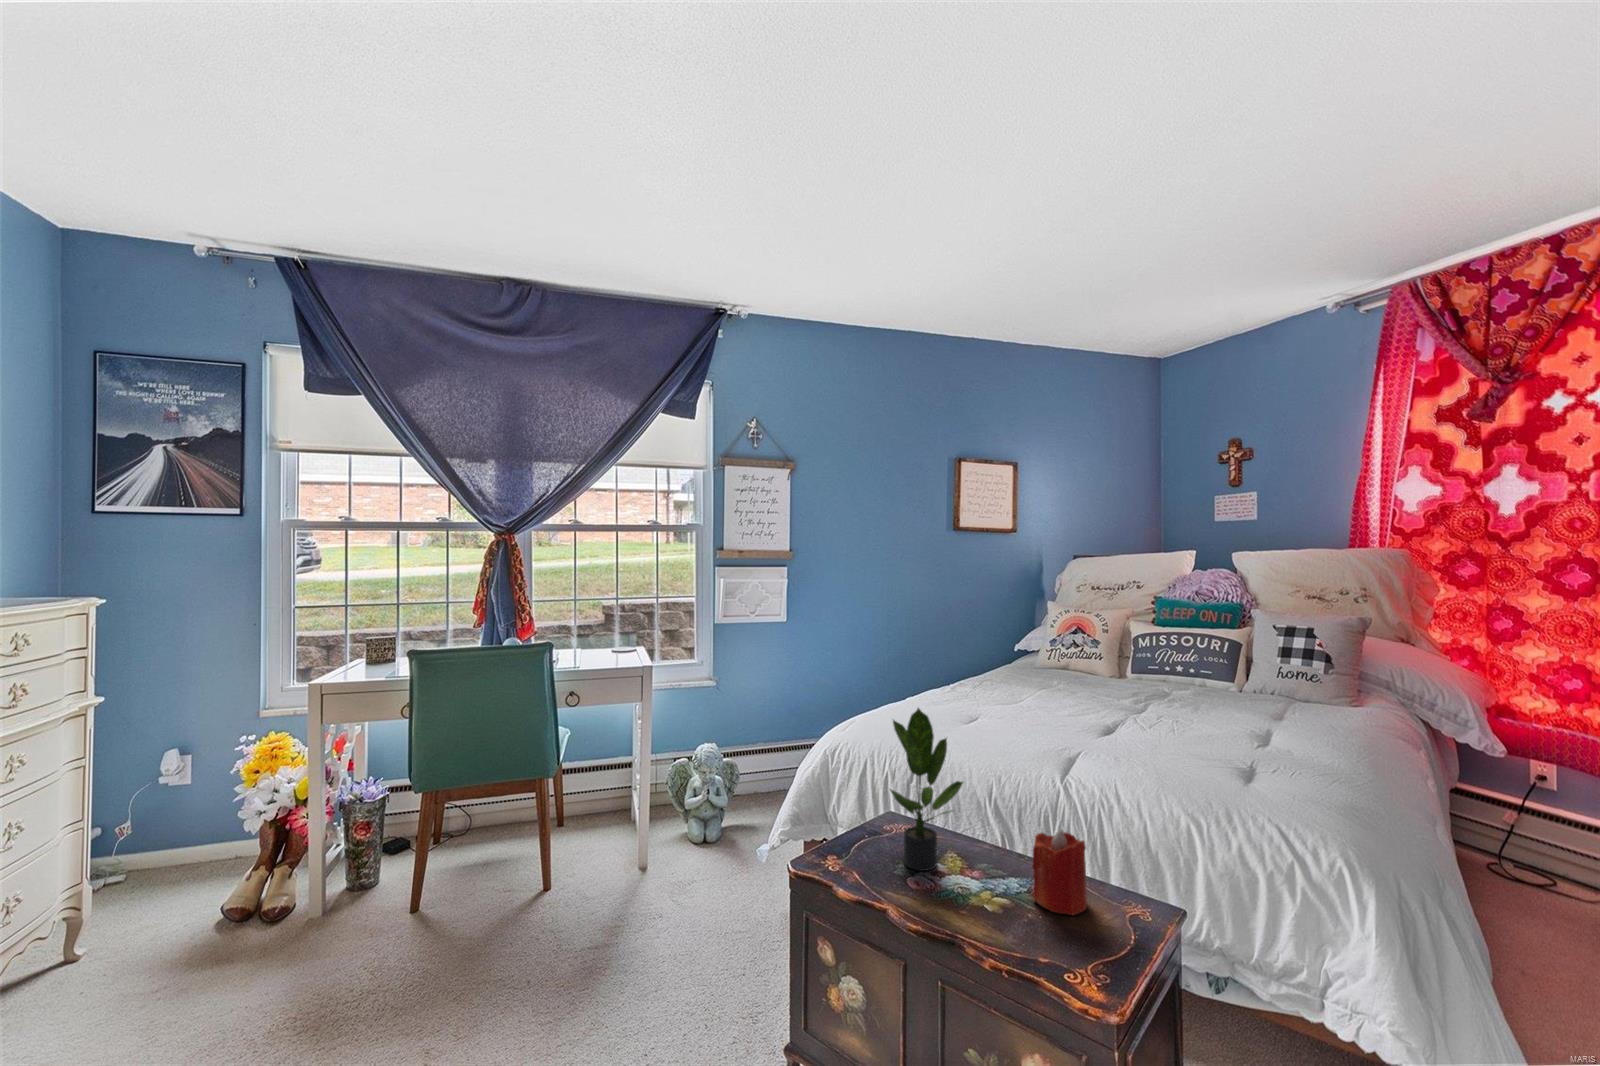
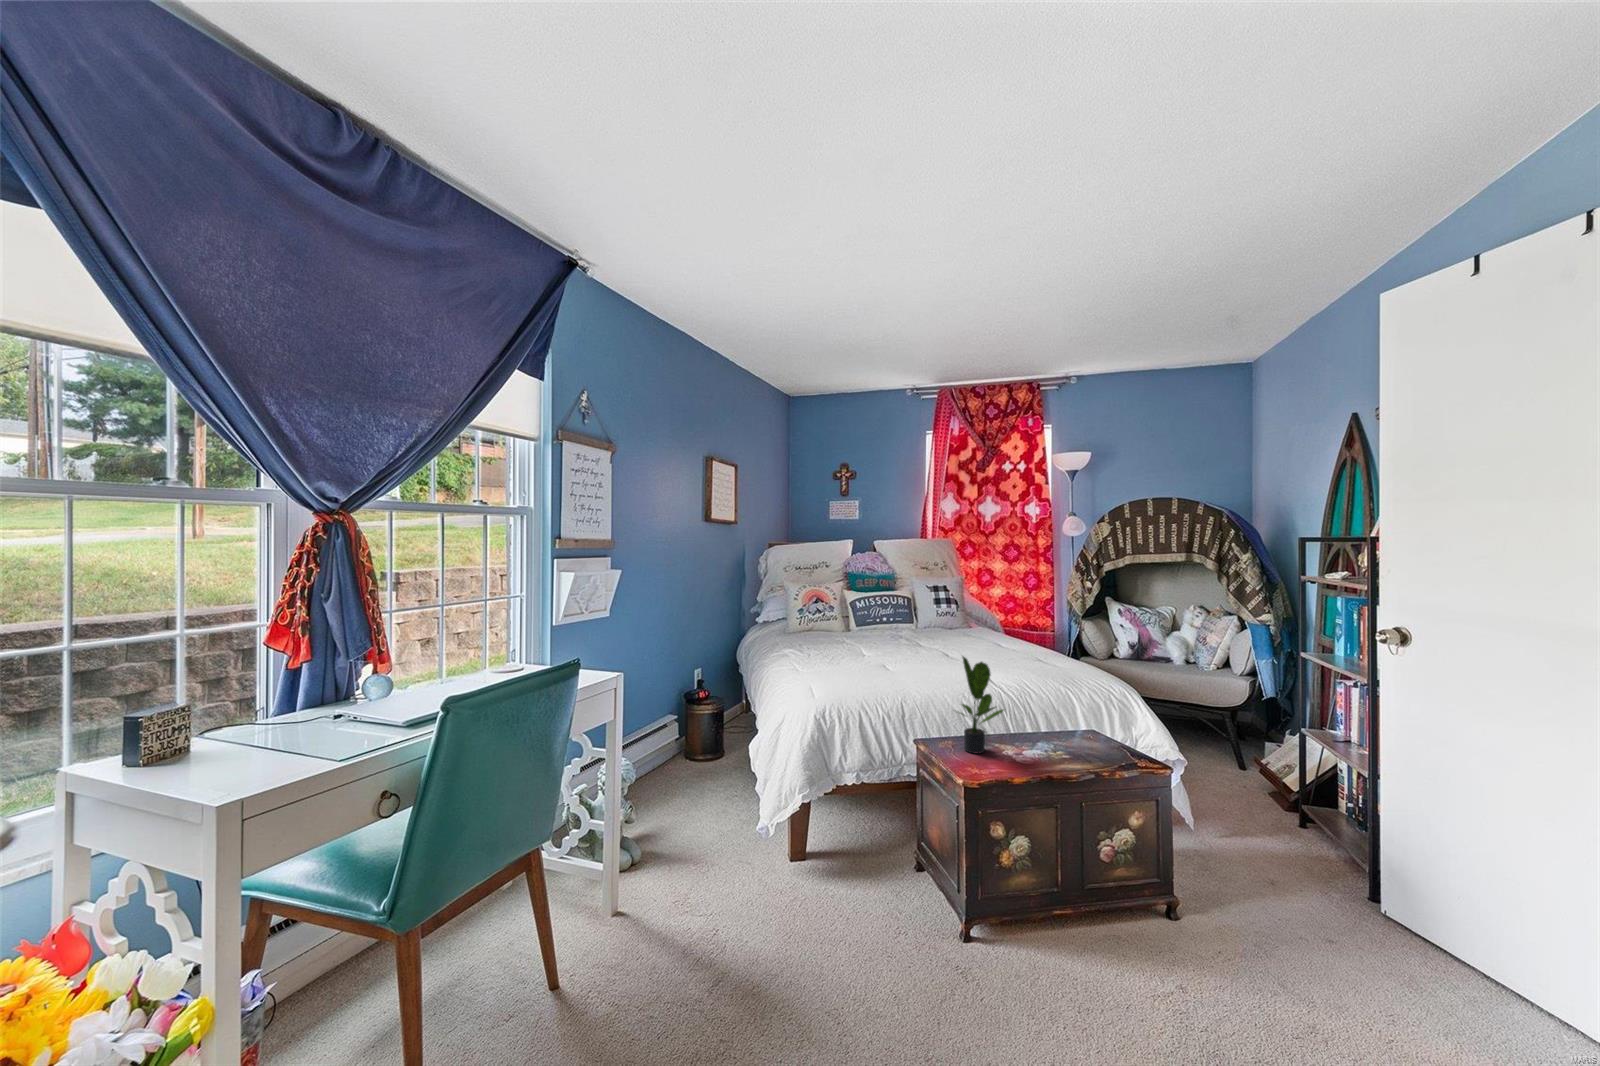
candle: present [1032,830,1087,915] -> none [1033,703,1063,746]

